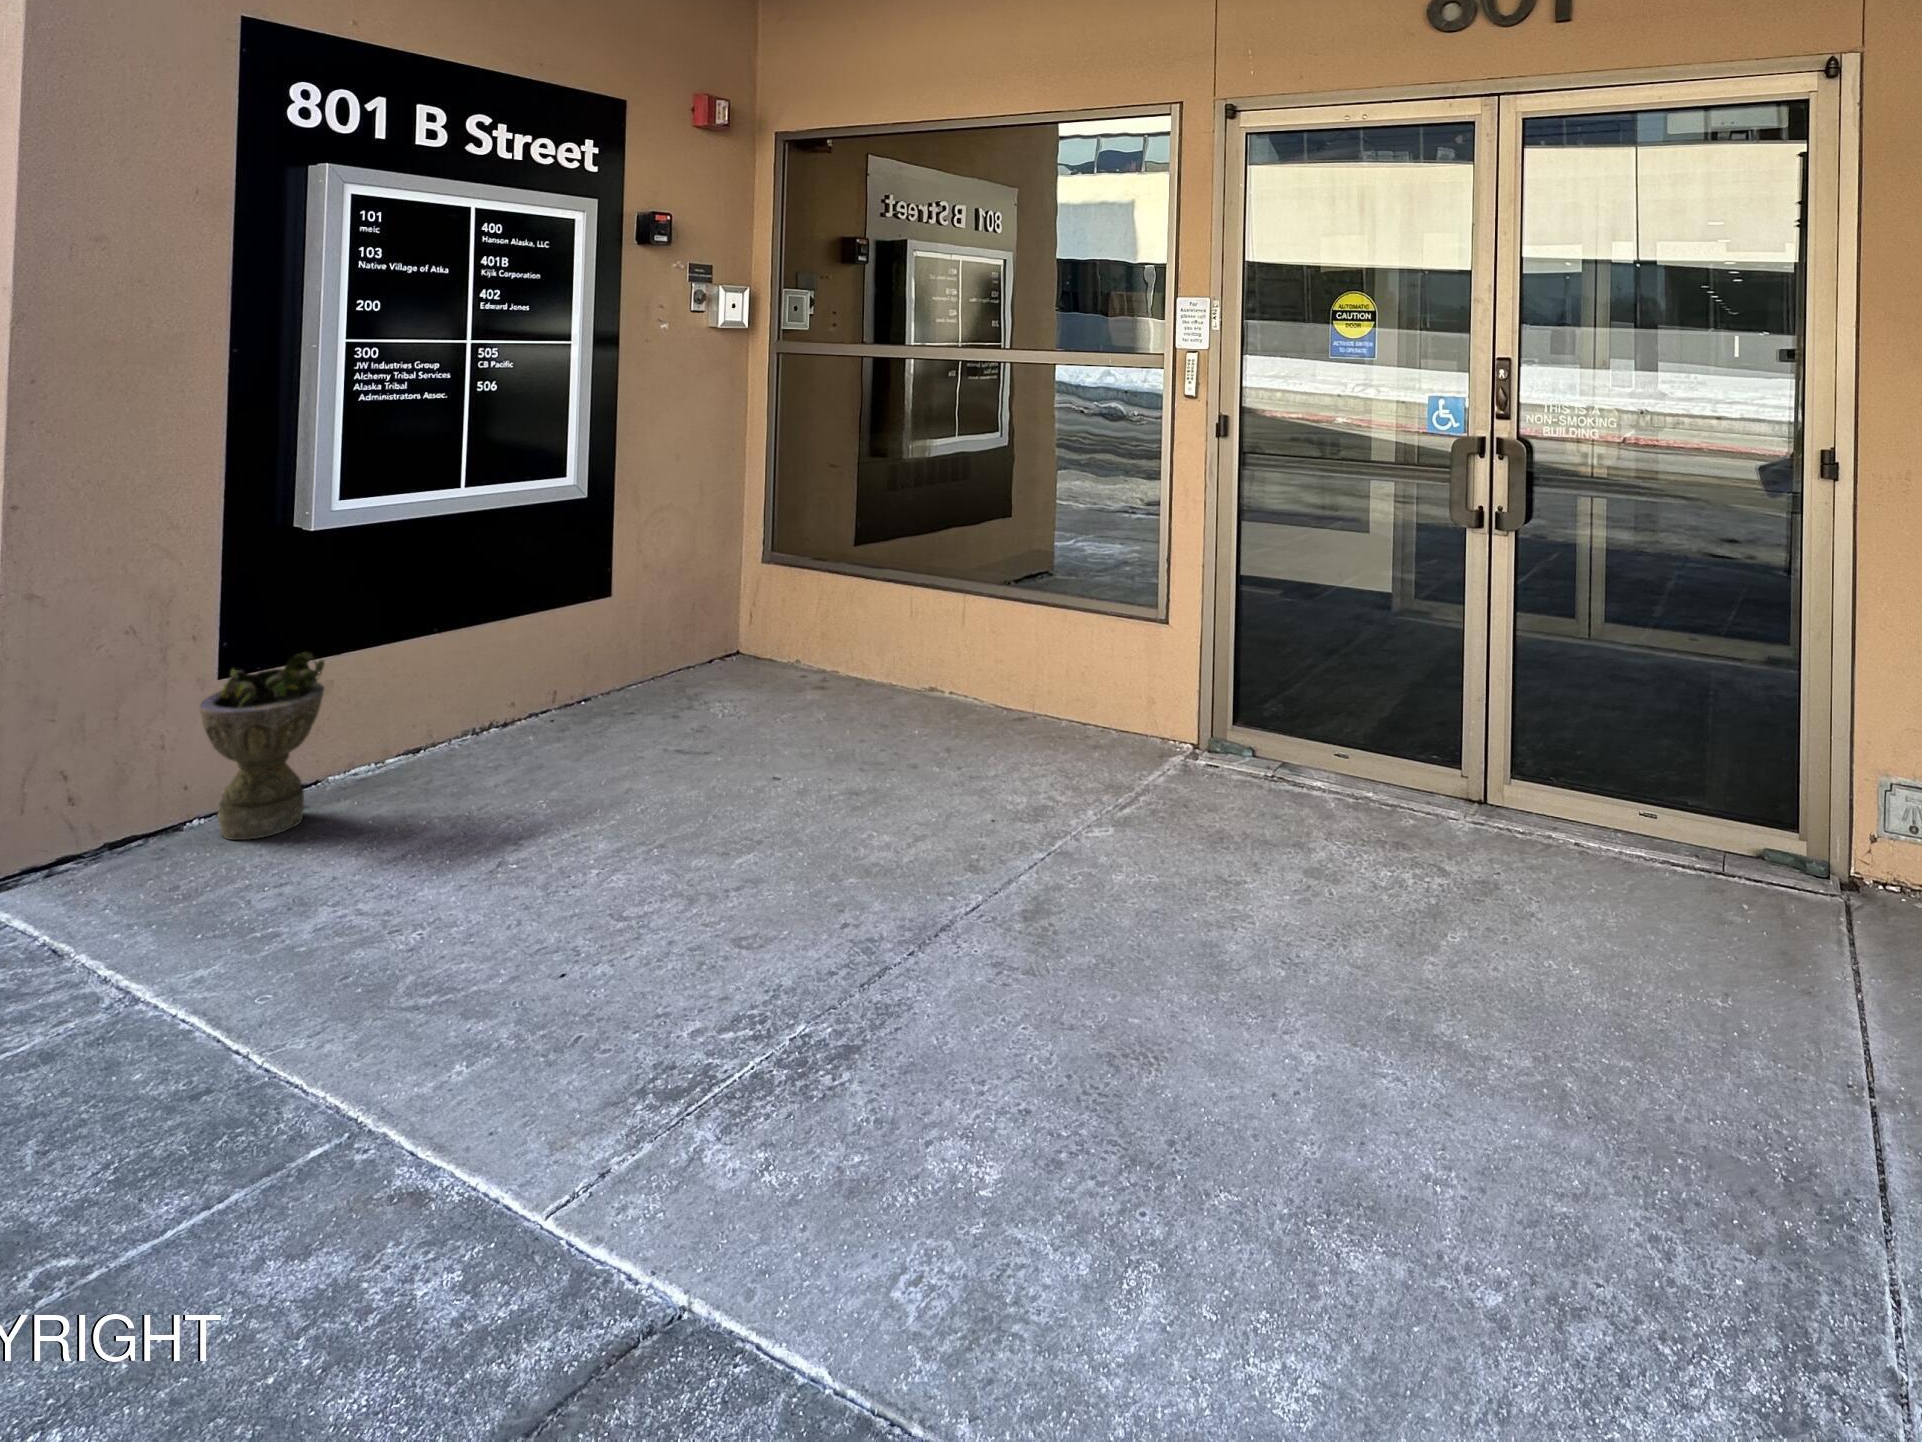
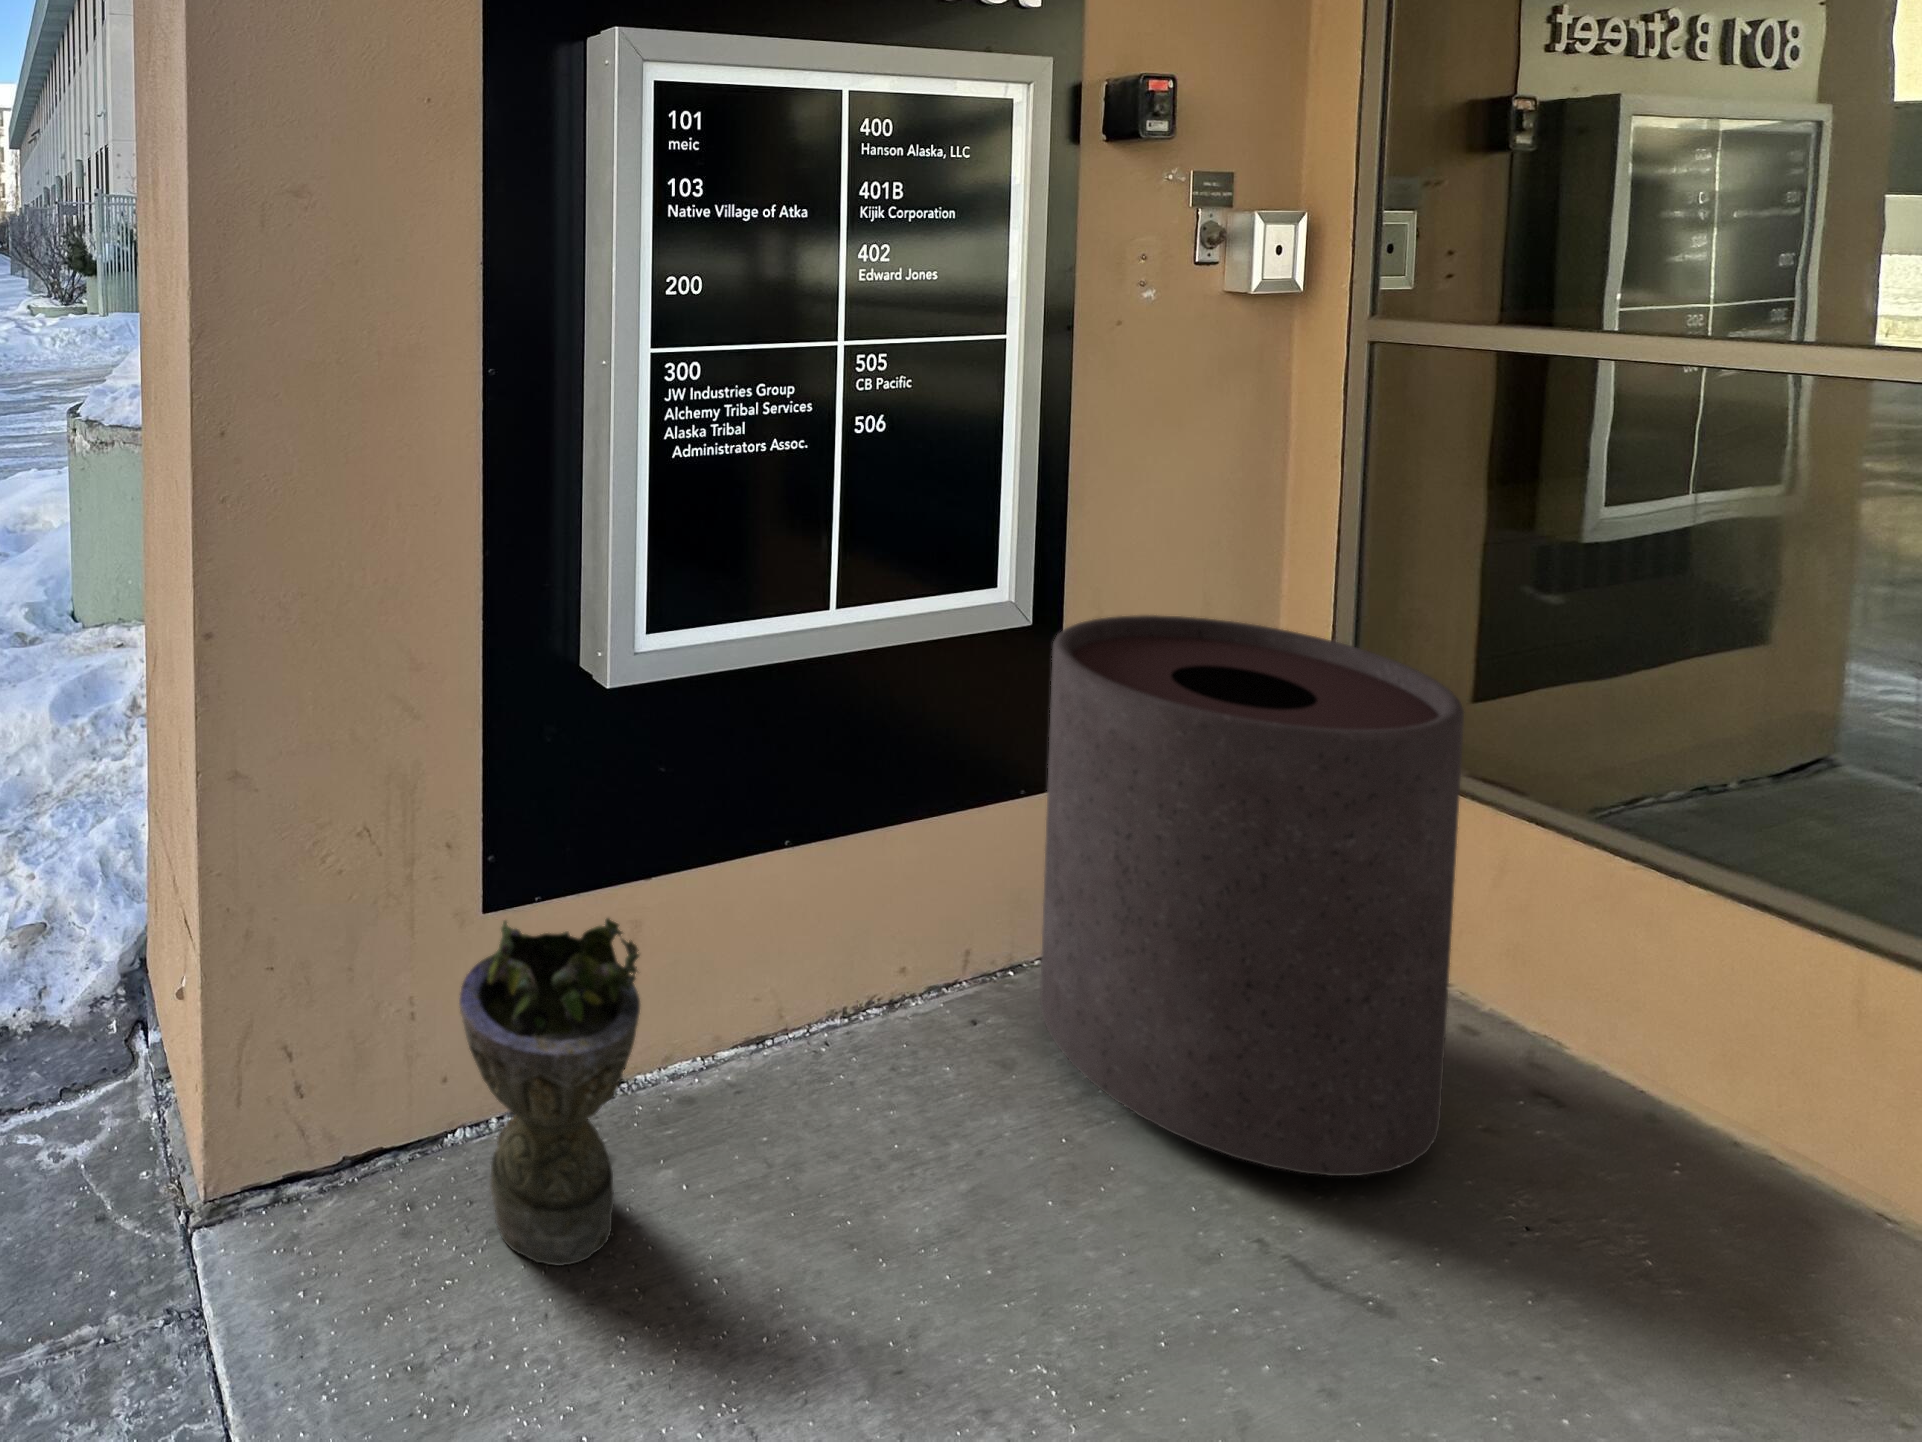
trash can: none [586,490,770,726] -> present [1040,615,1464,1176]

